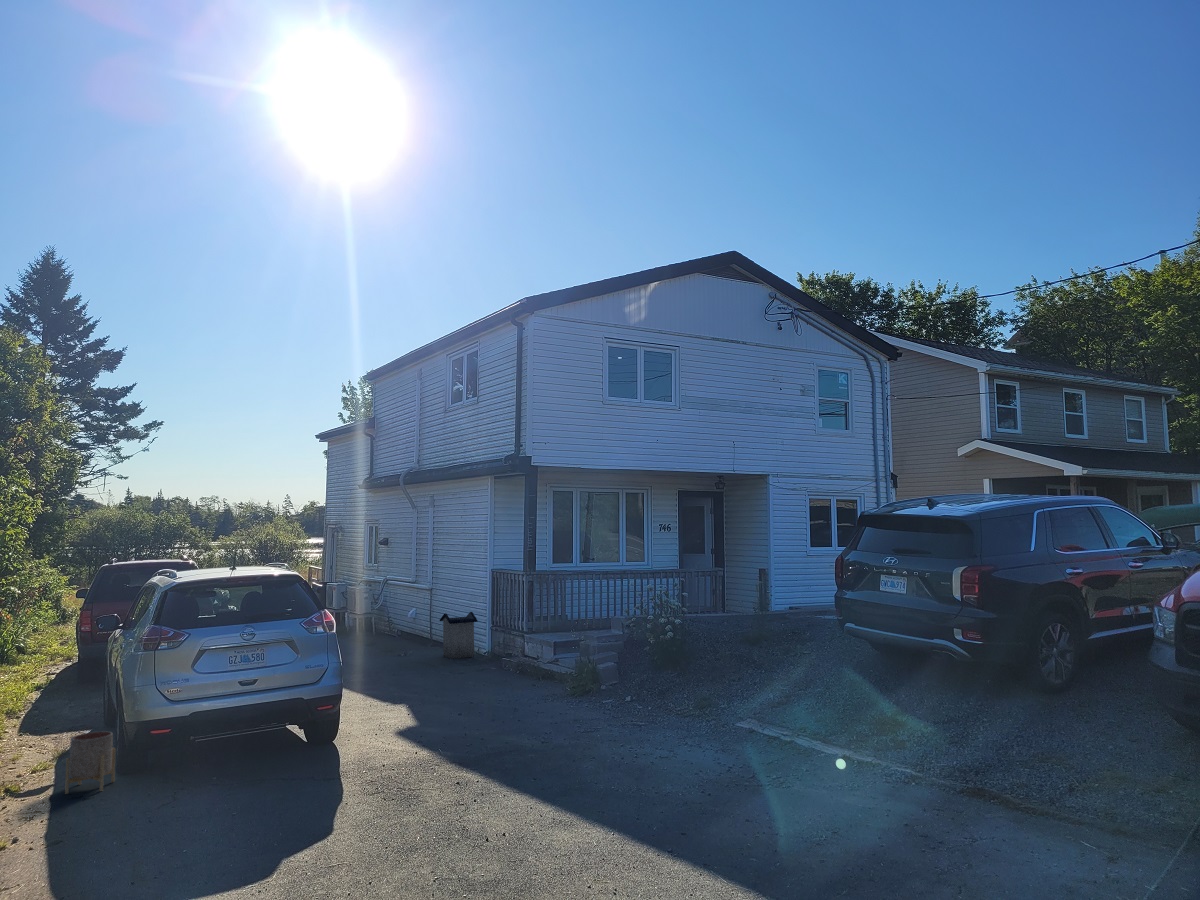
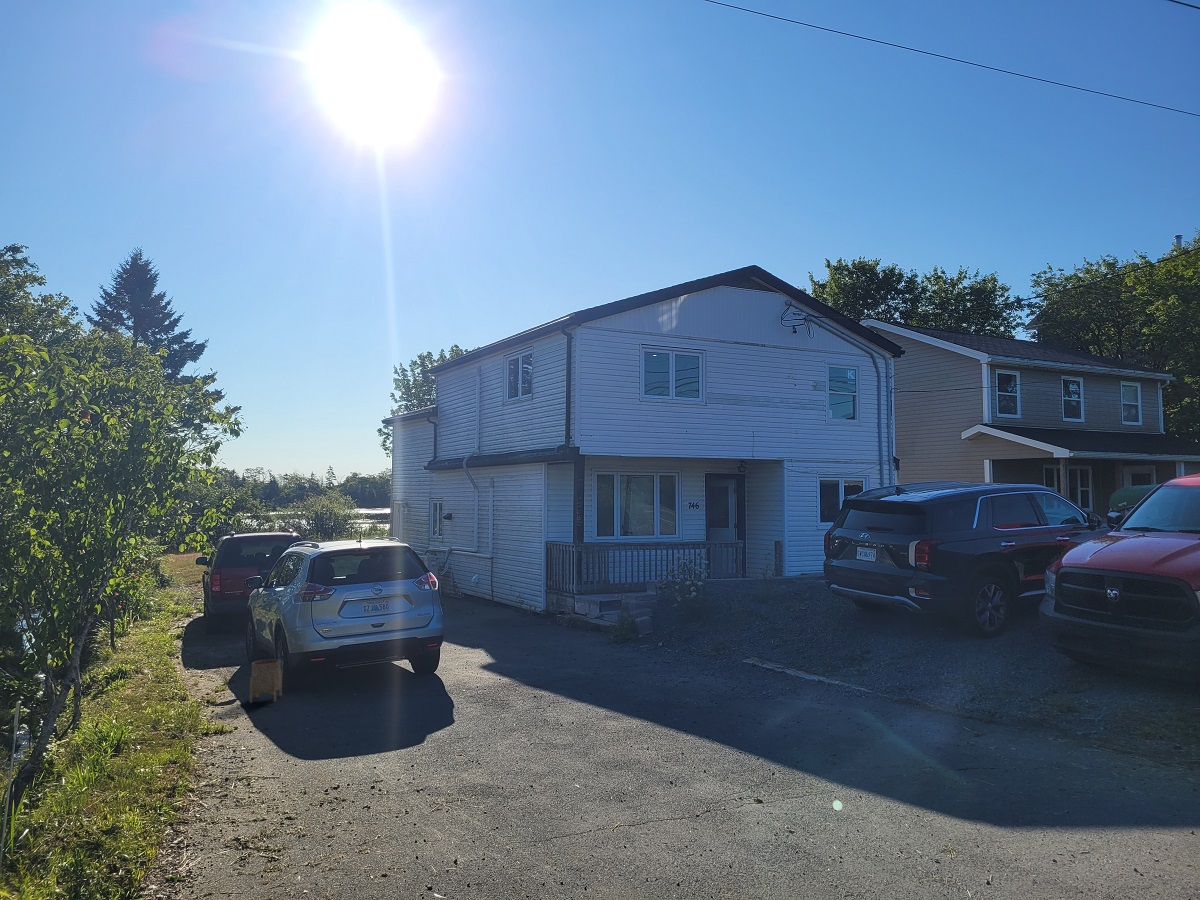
trash can: present [440,612,478,659] -> none [505,576,536,614]

